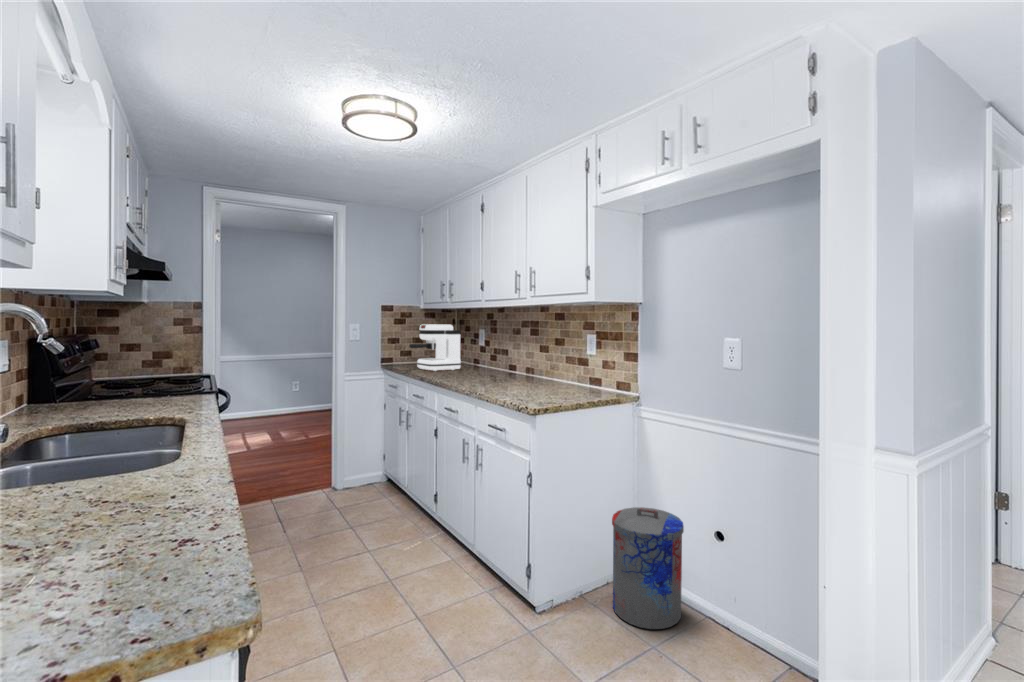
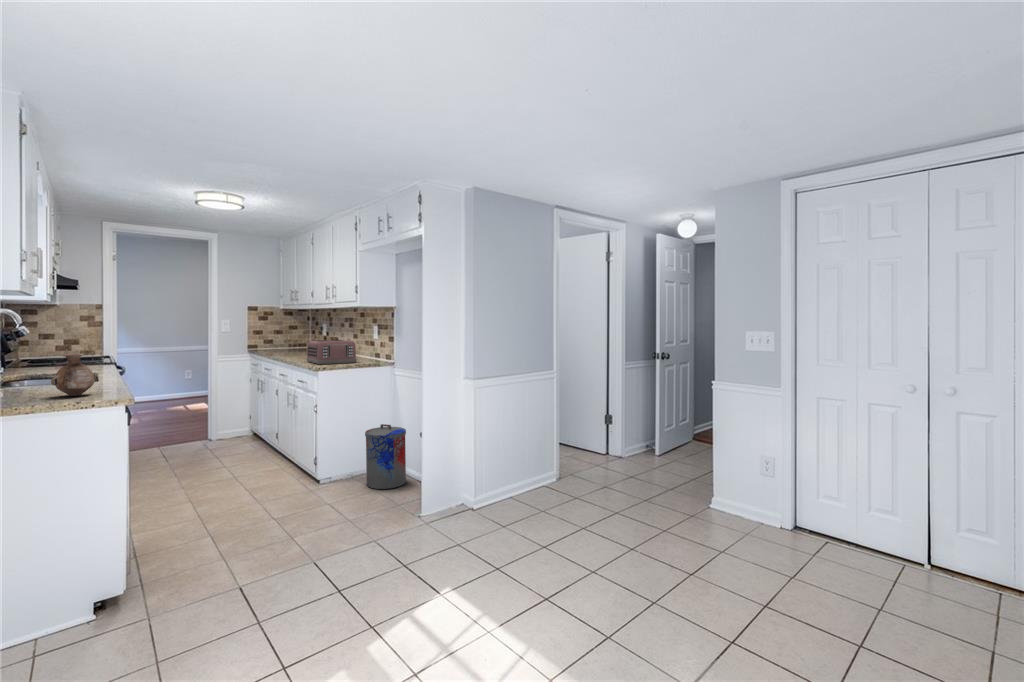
coffee maker: present [409,324,461,371] -> none [266,320,305,353]
toaster: none [497,357,582,400] -> present [307,340,357,364]
vase: none [75,415,185,525] -> present [51,354,96,396]

